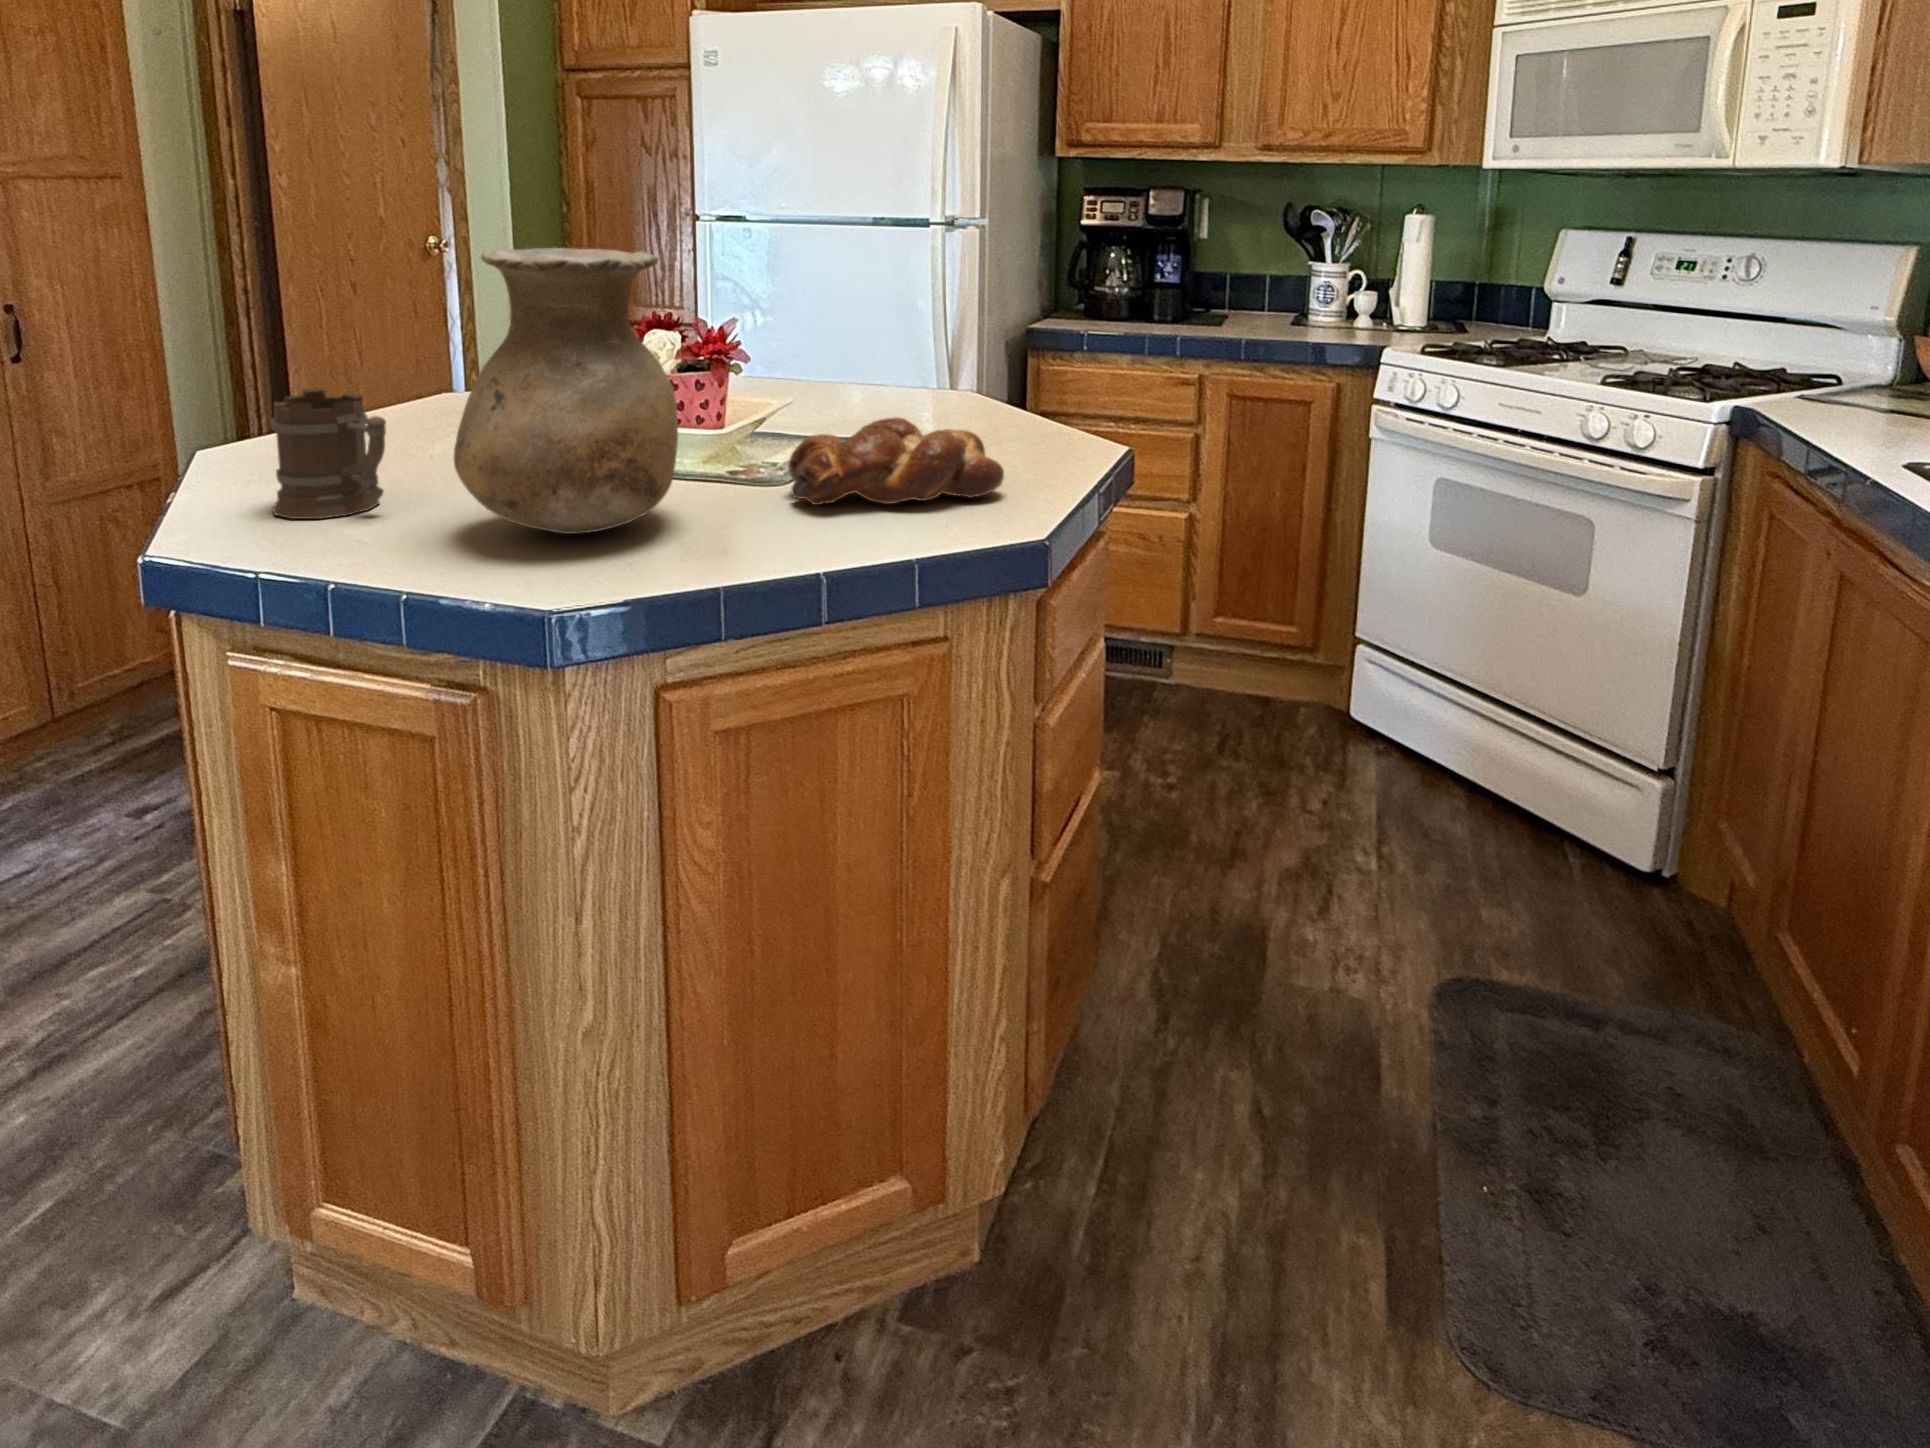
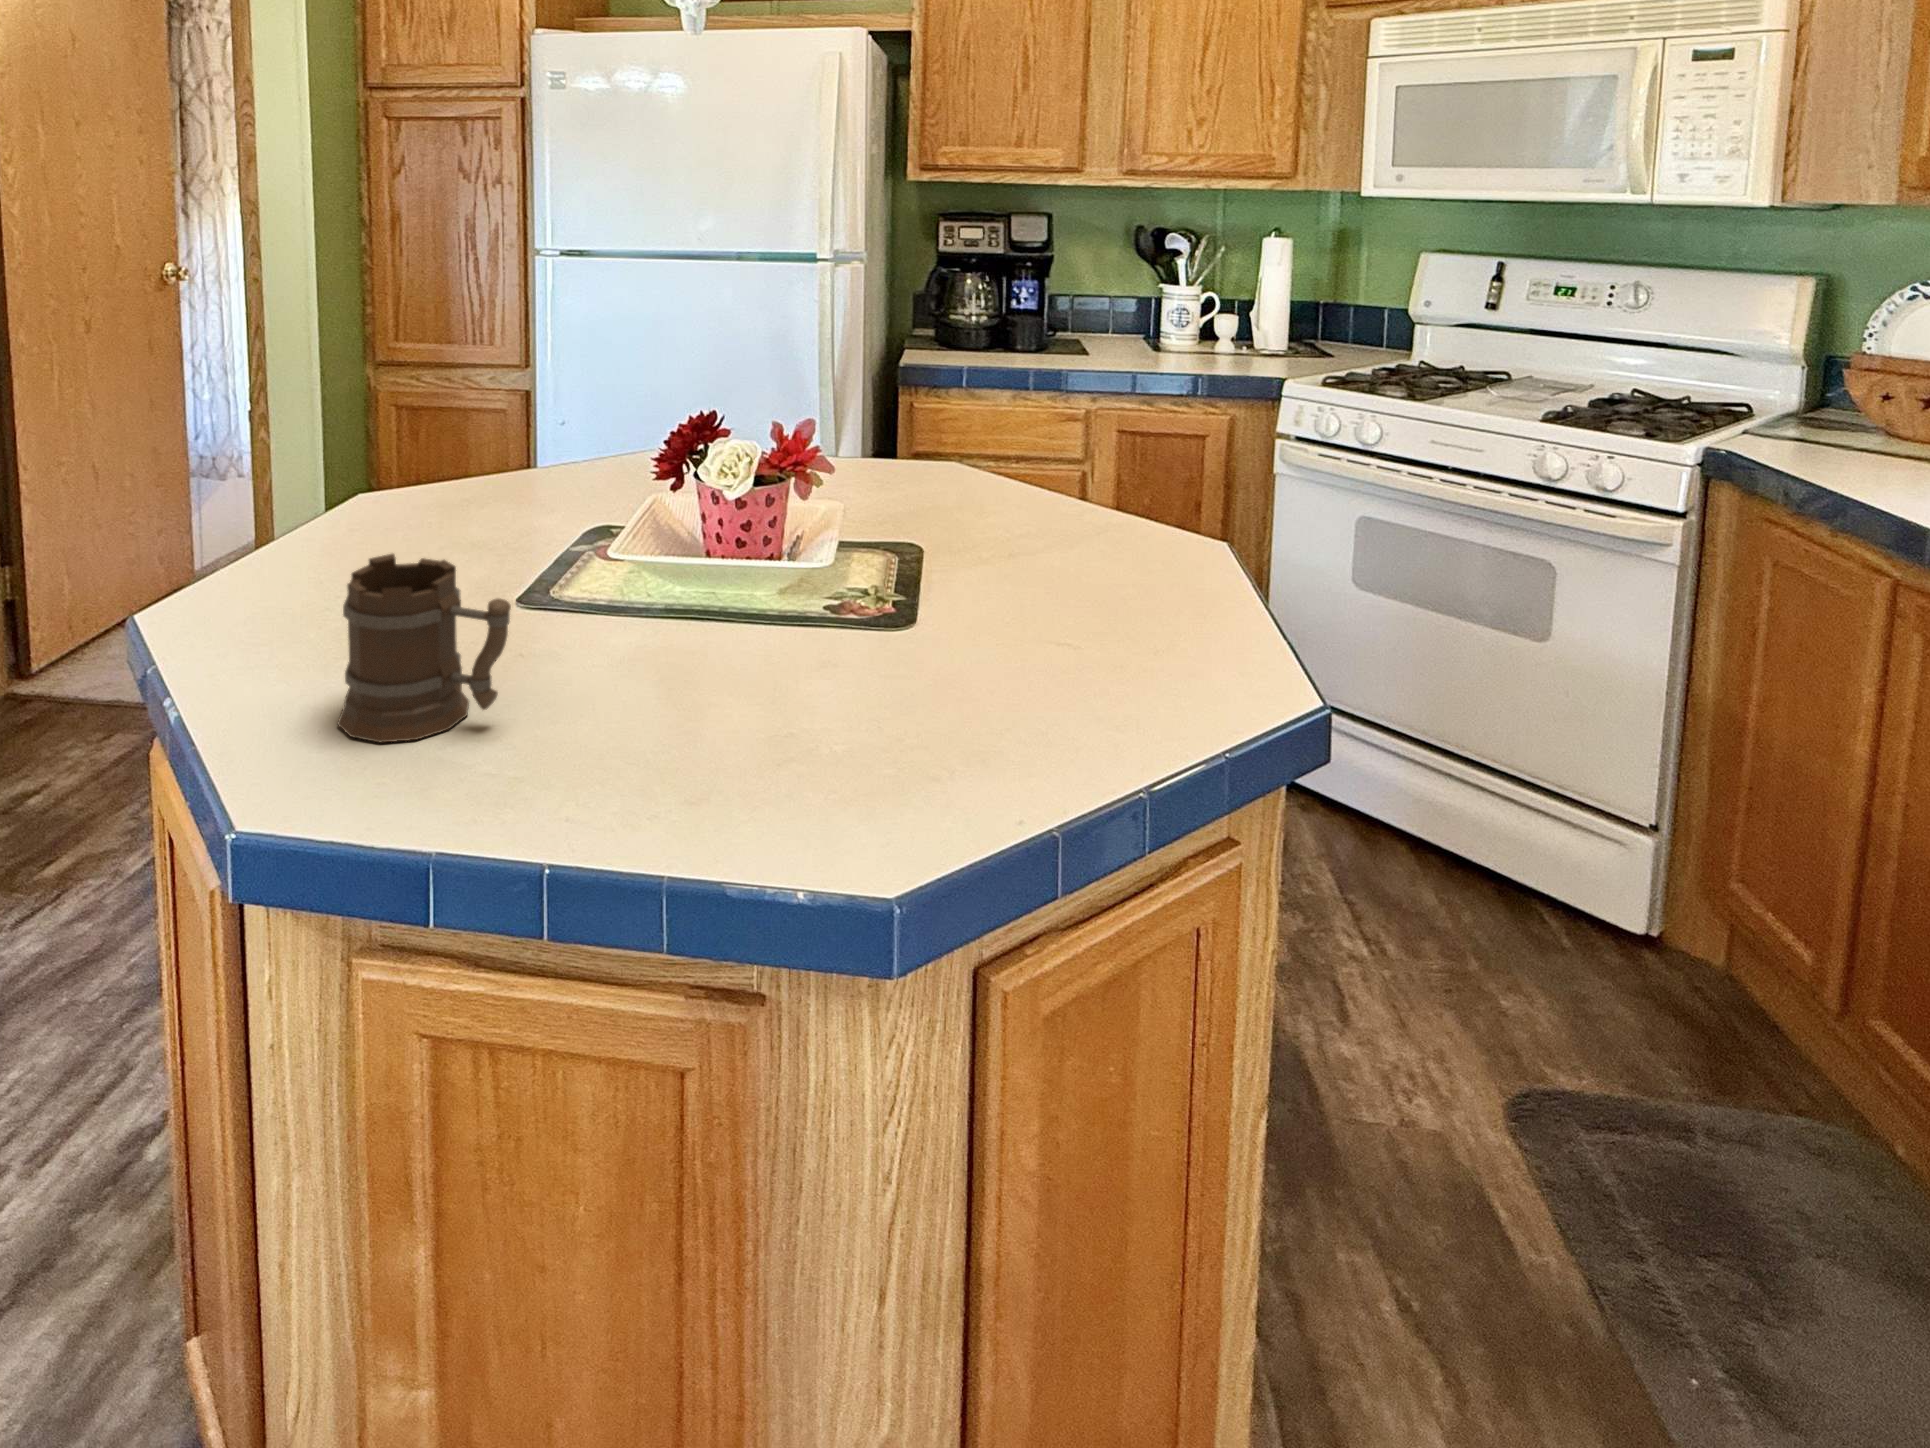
vase: present [454,248,678,534] -> none [631,371,913,752]
bread loaf: present [788,417,1004,505] -> none [956,546,1207,667]

